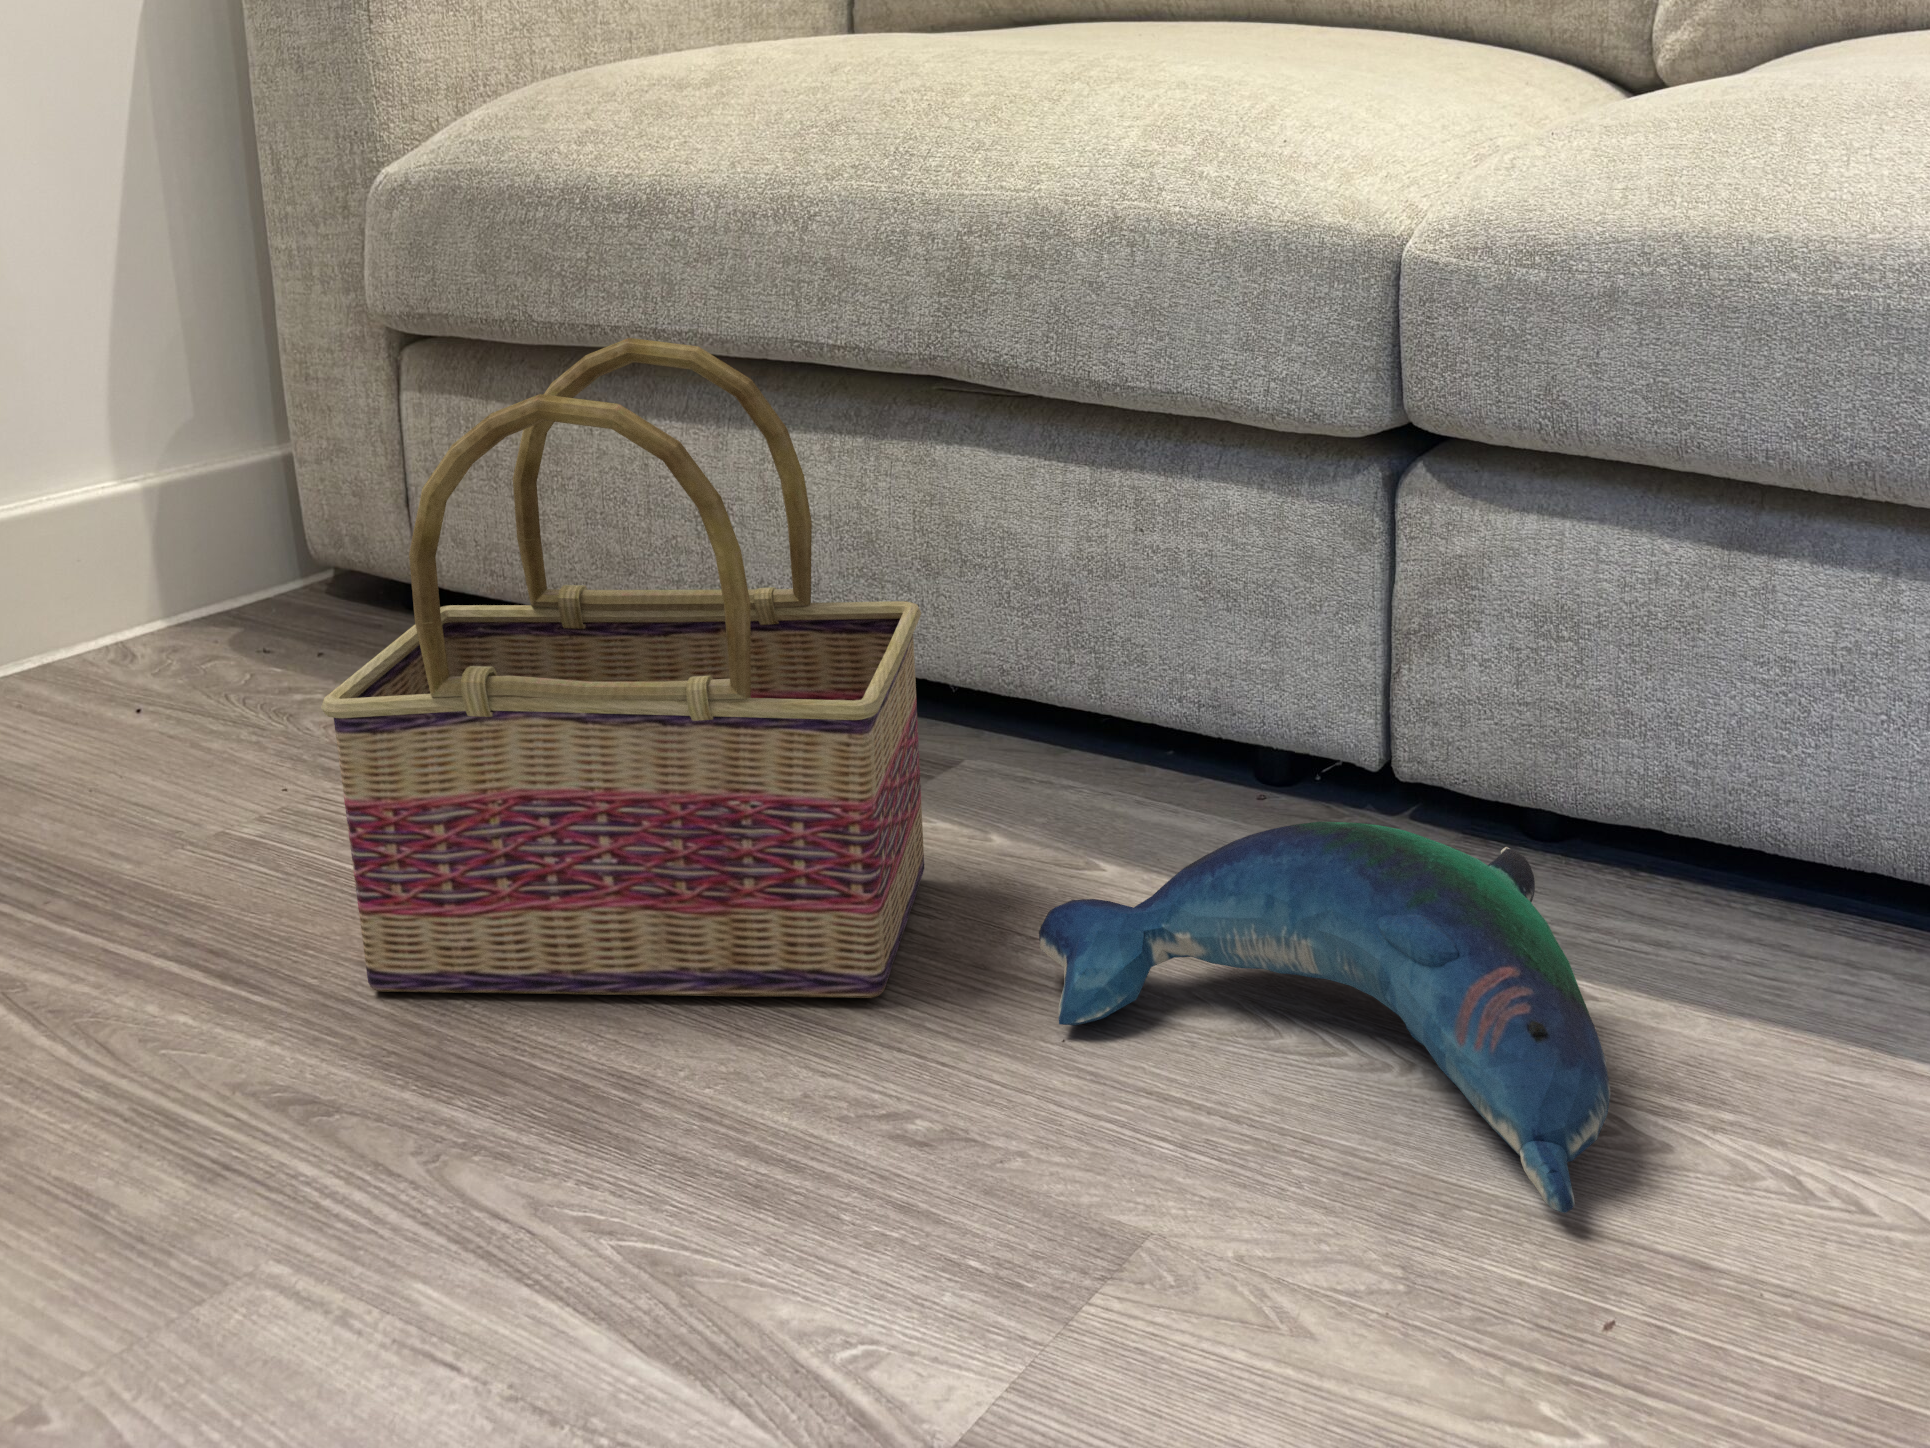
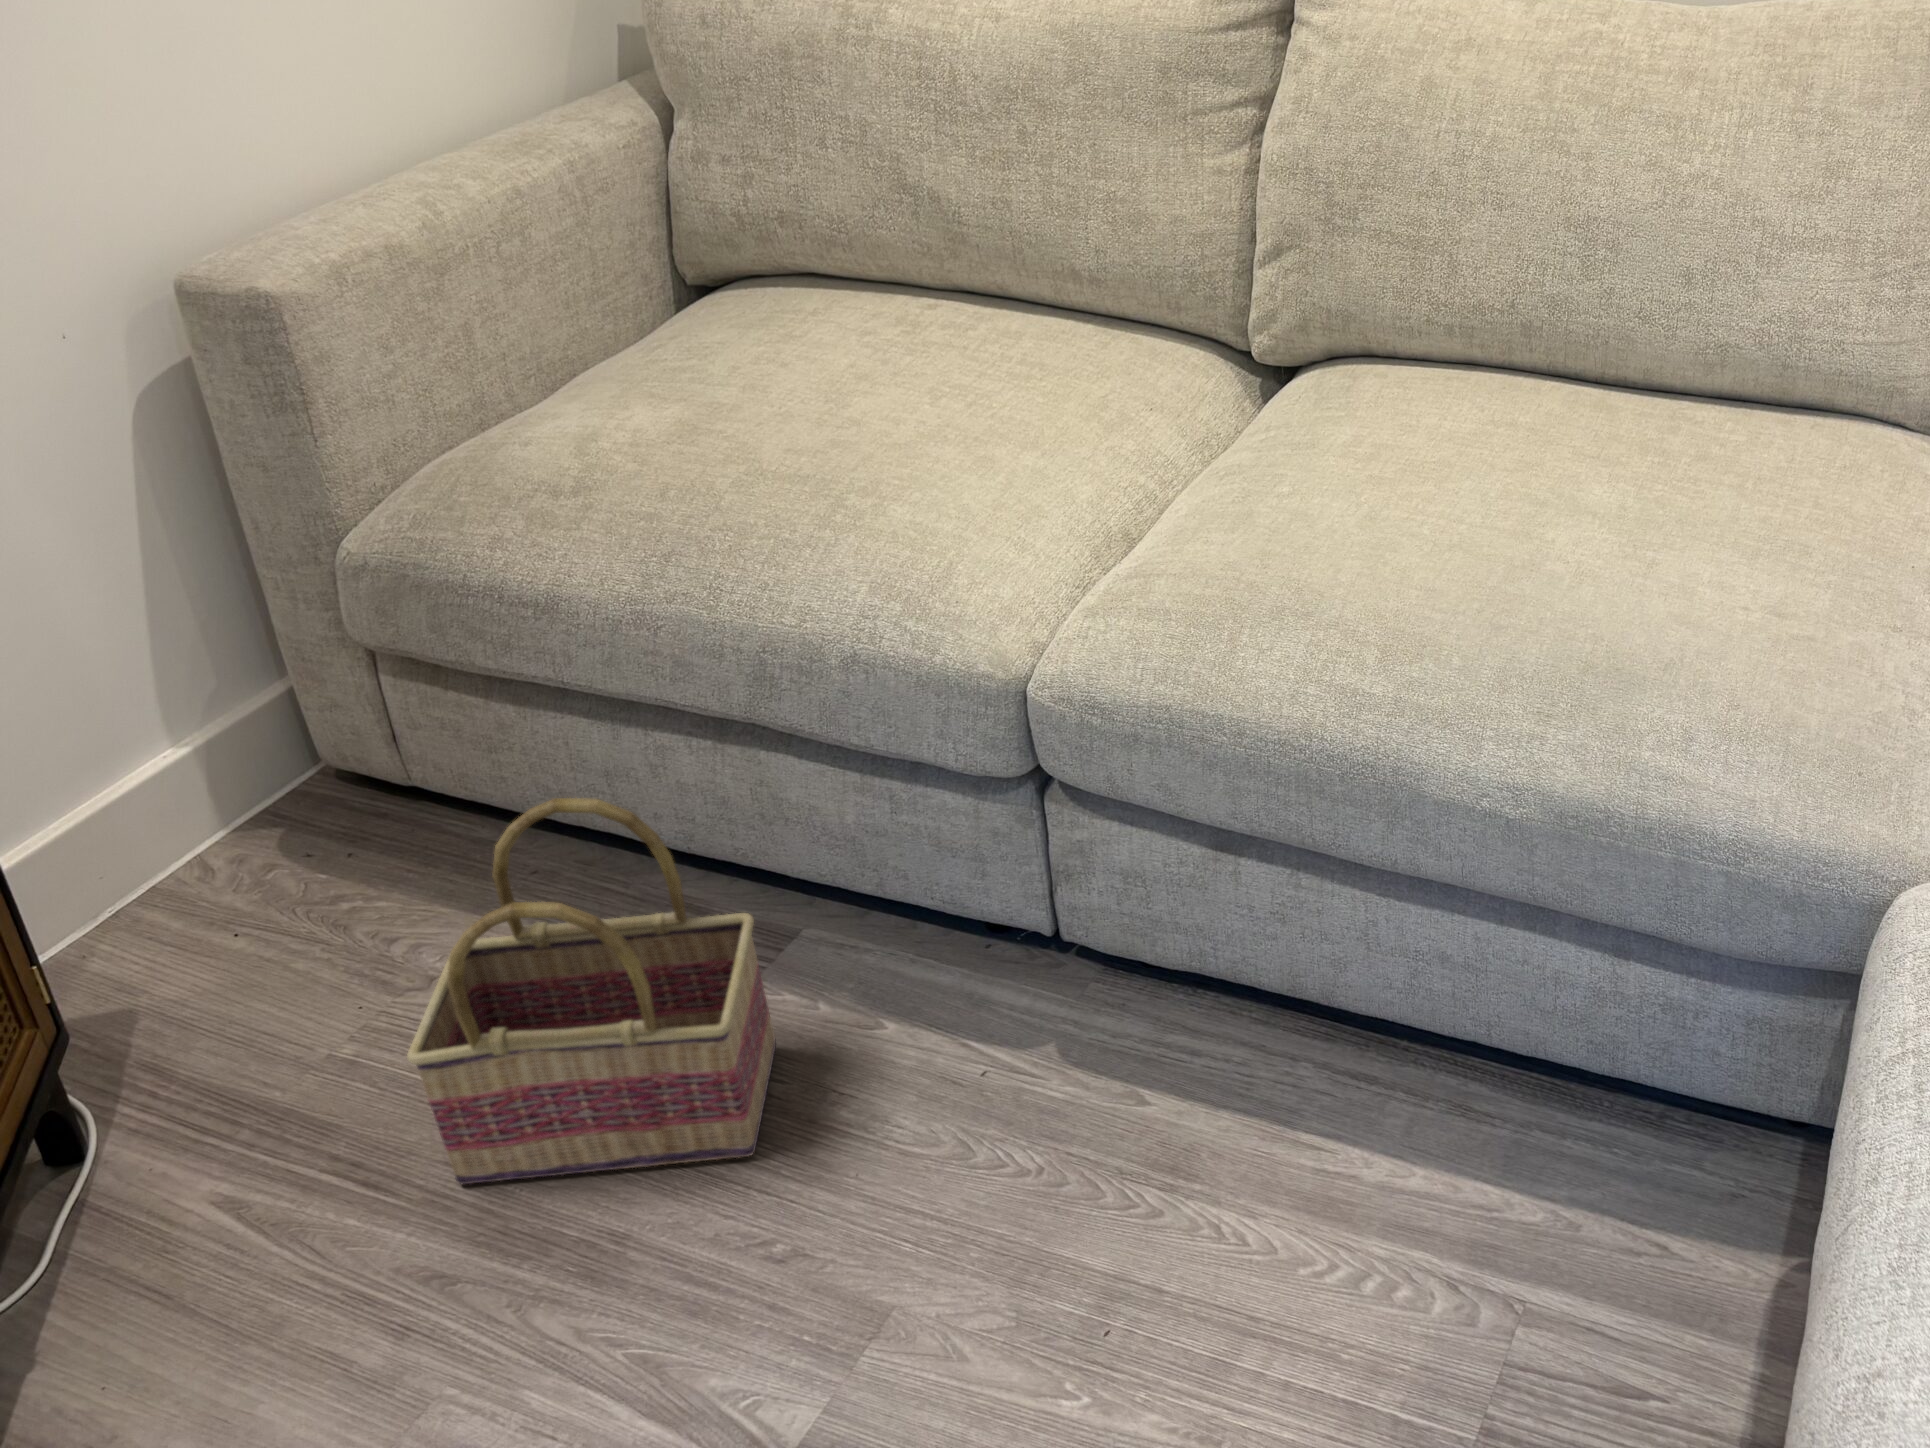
plush toy: present [1039,822,1610,1213] -> none [840,1038,1126,1273]

